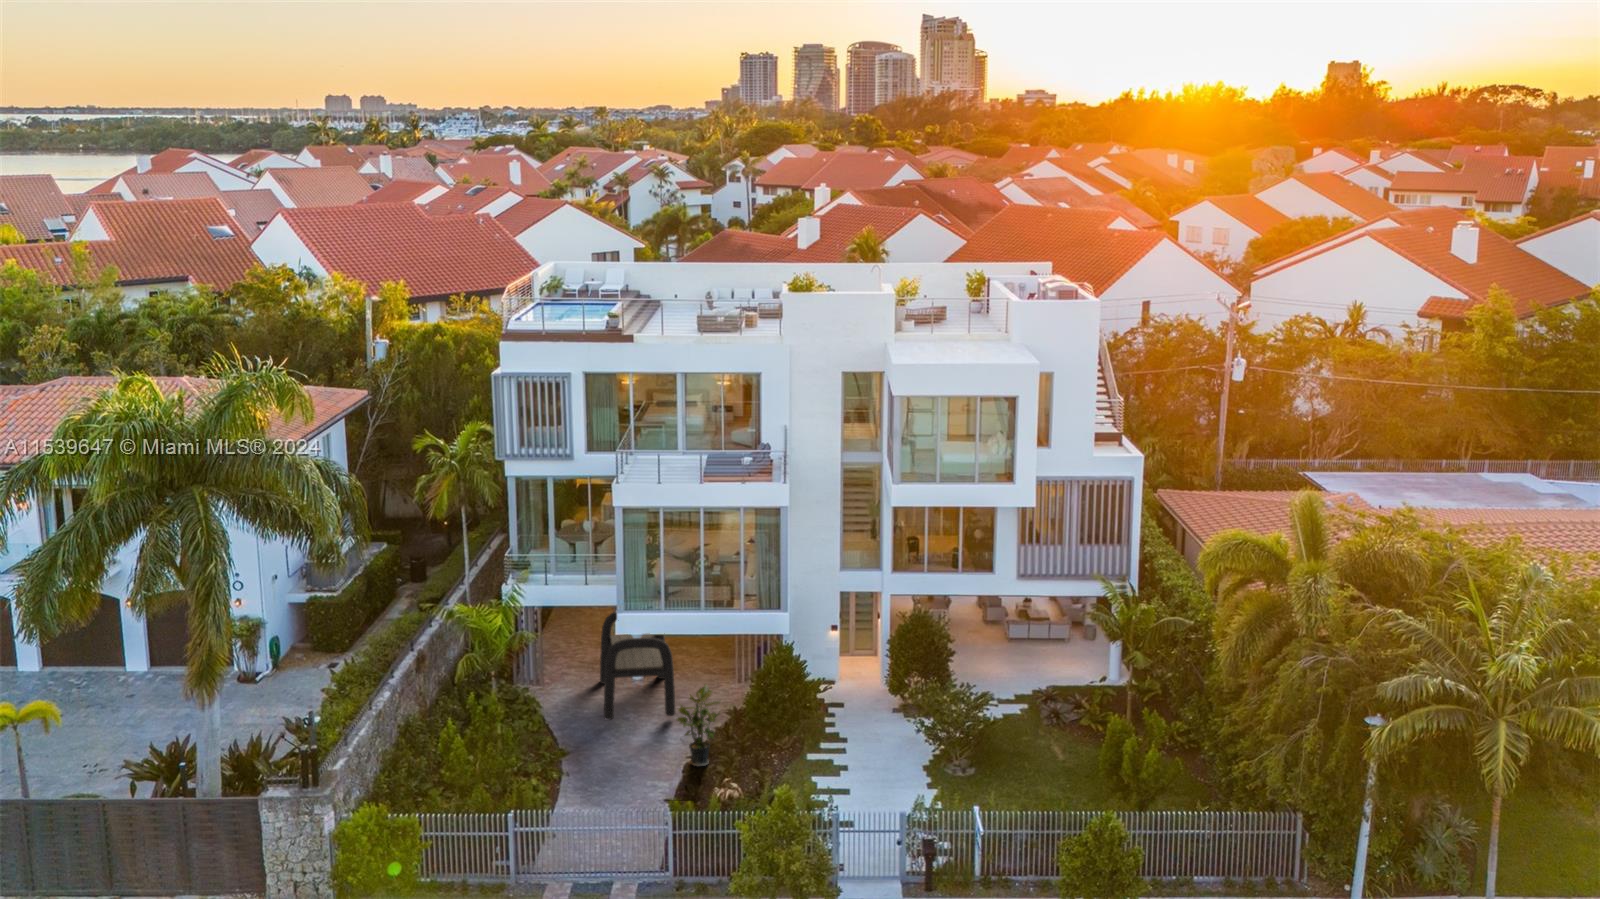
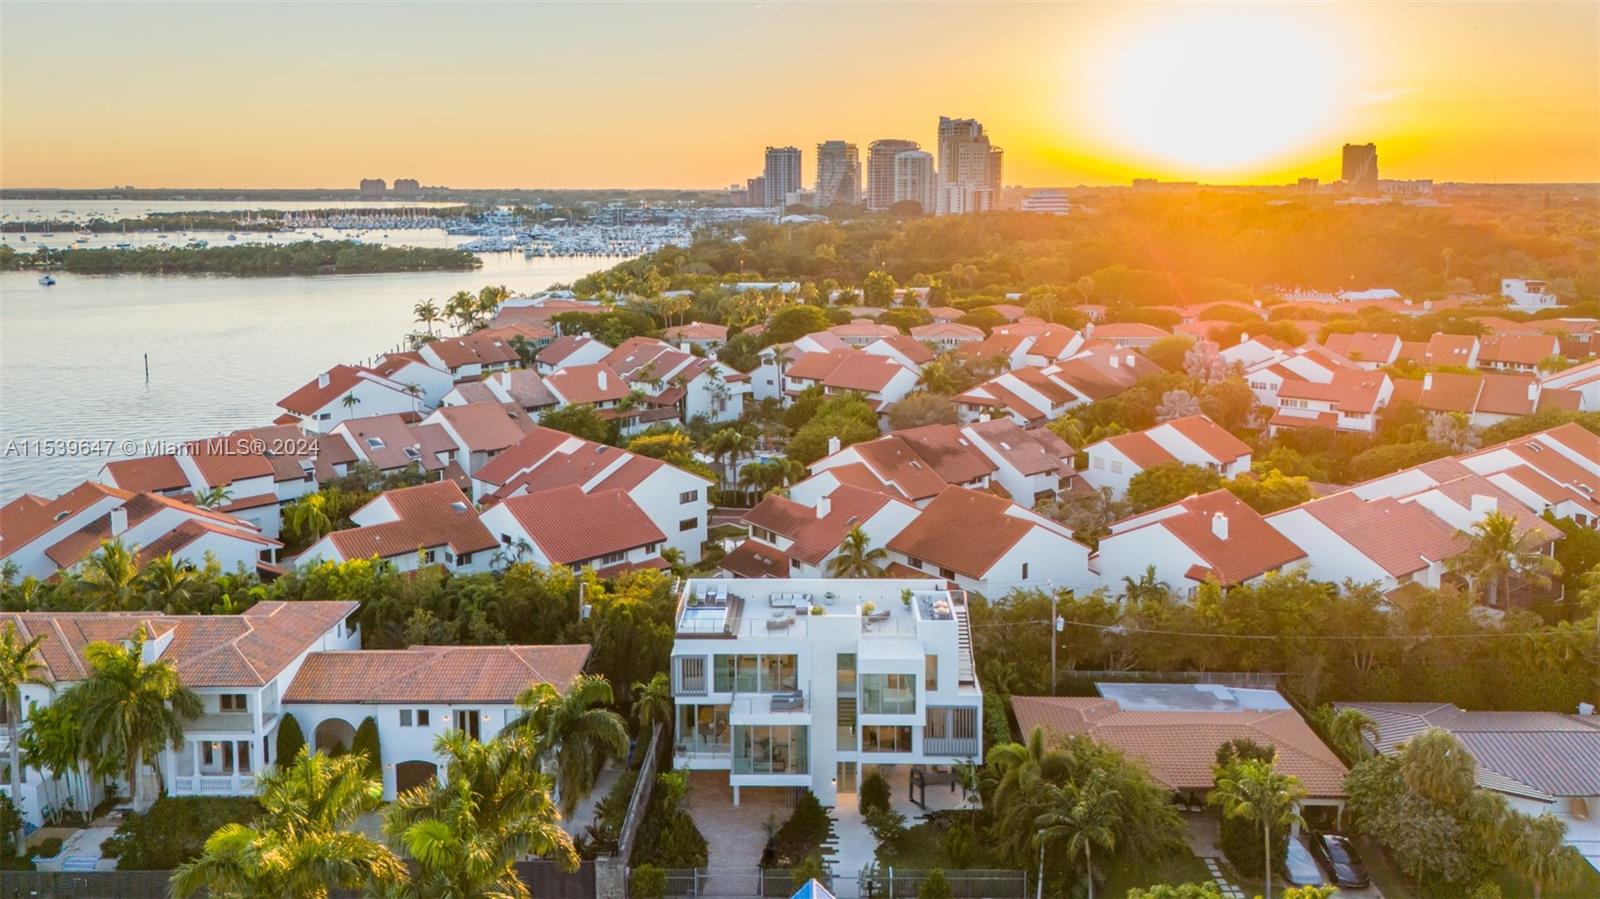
bench: present [600,612,675,720] -> present [909,767,966,810]

